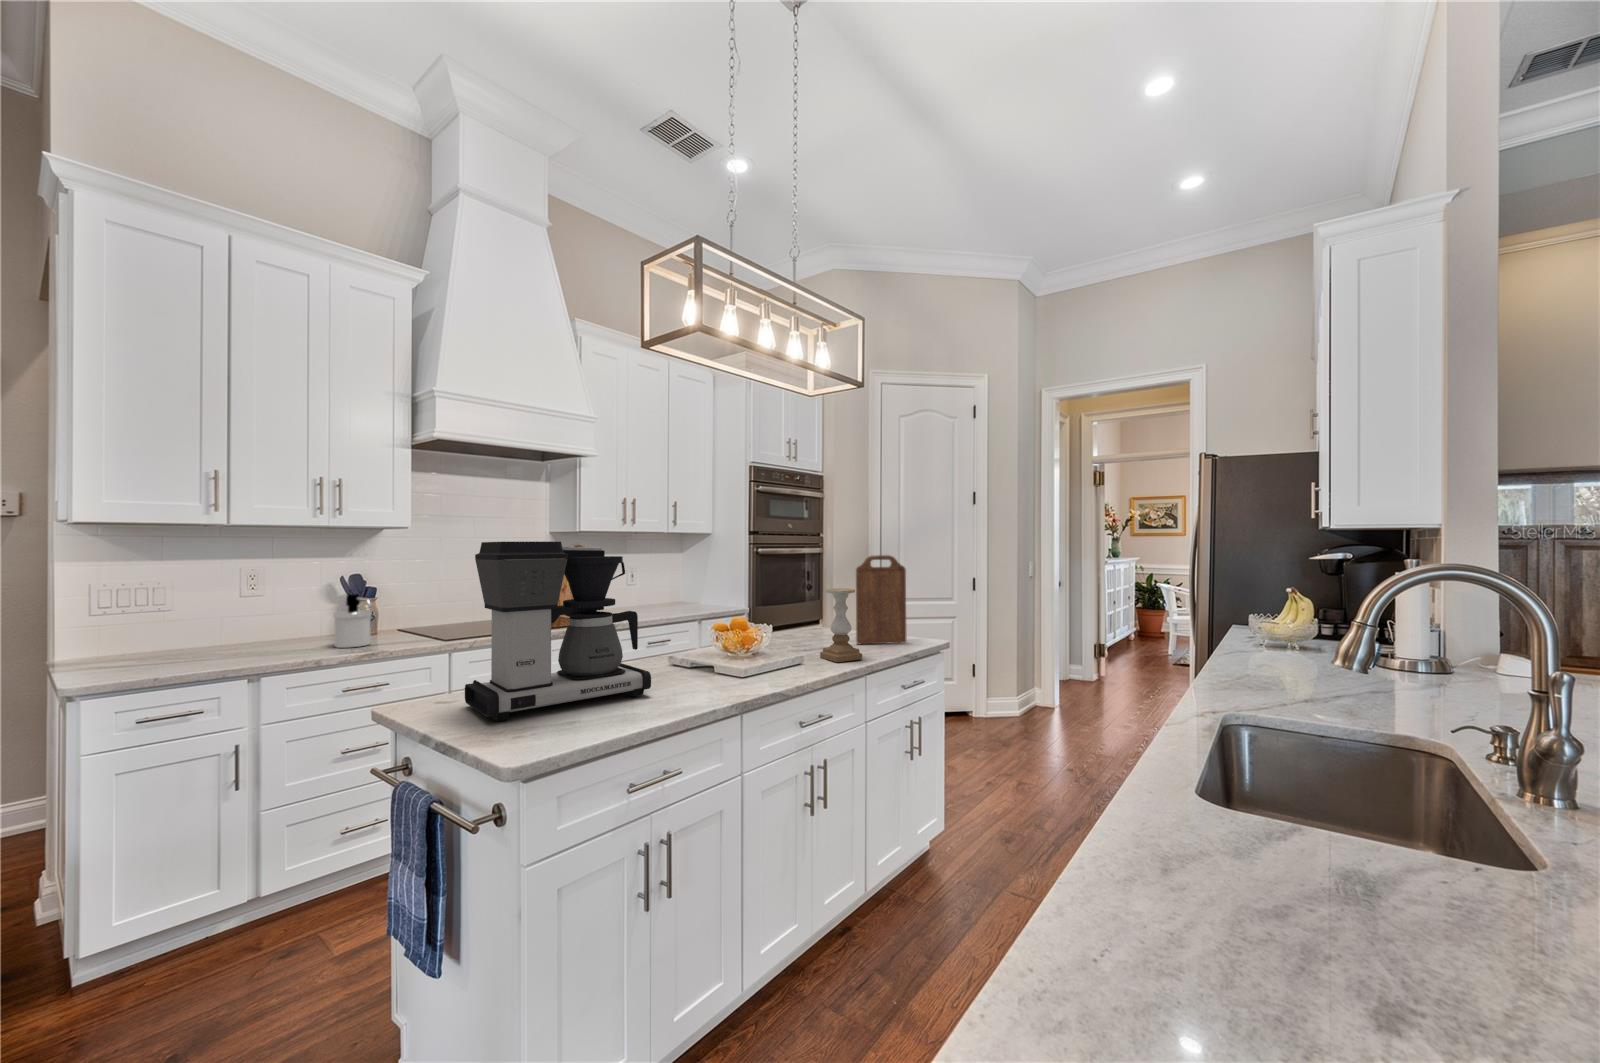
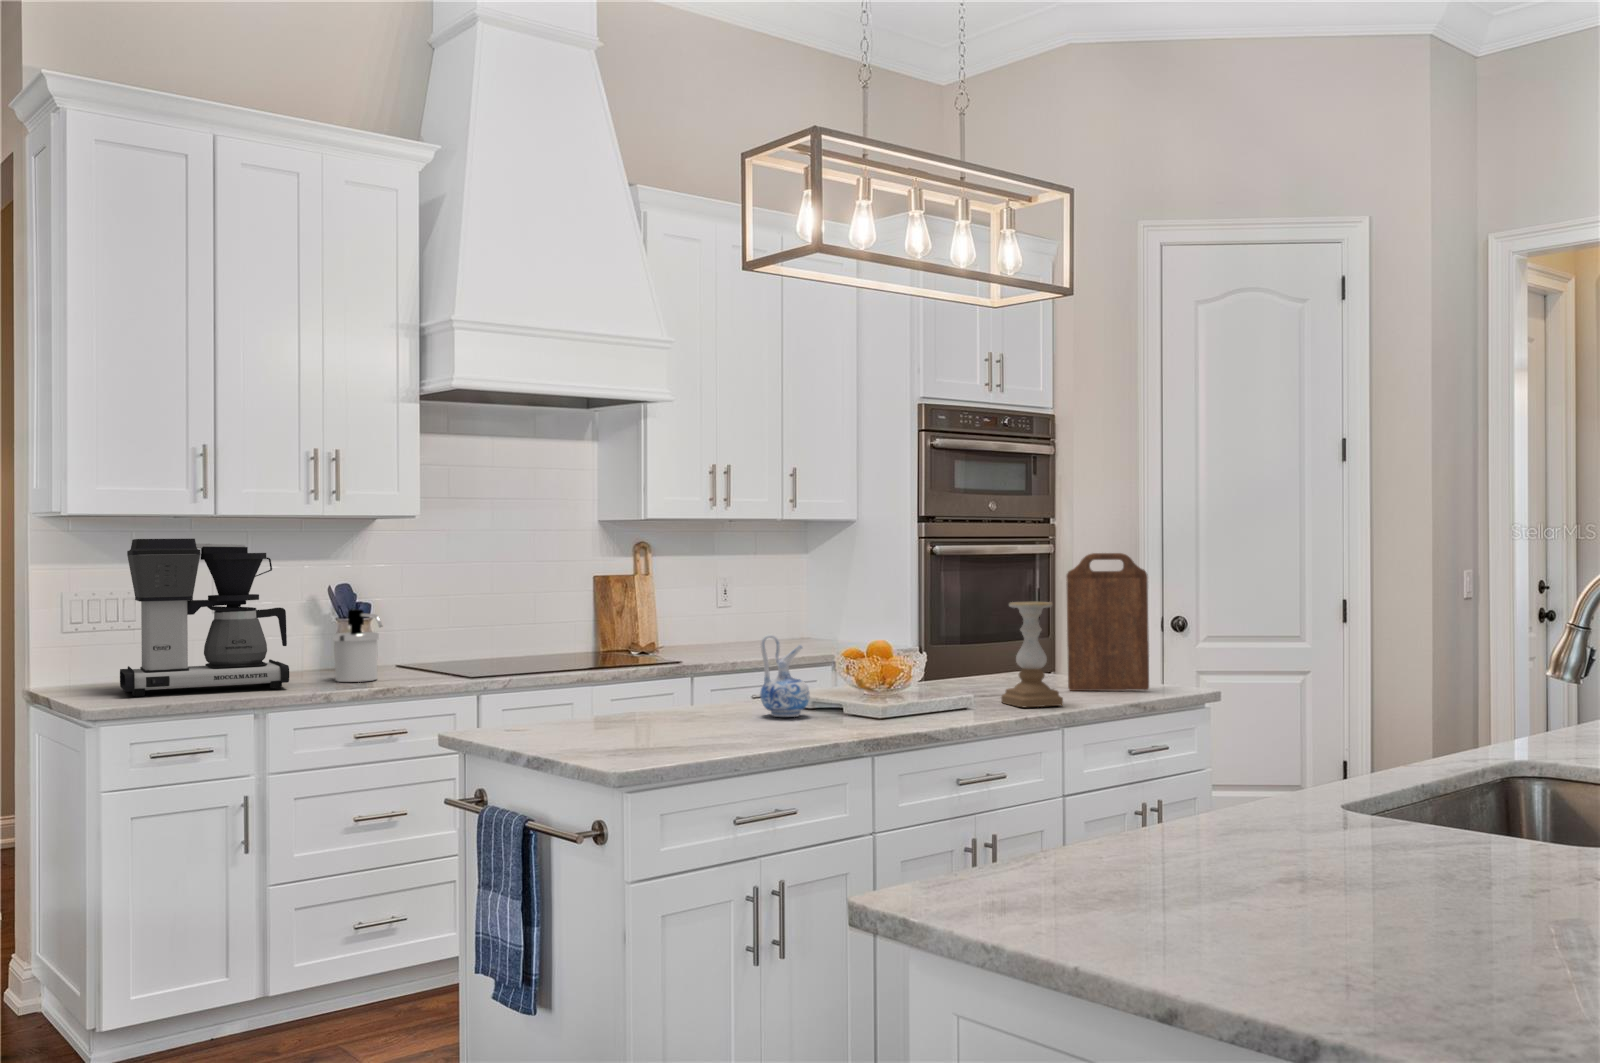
coffee maker: present [465,542,651,721] -> present [120,539,289,696]
ceramic pitcher: none [652,617,689,680] -> present [760,634,809,717]

